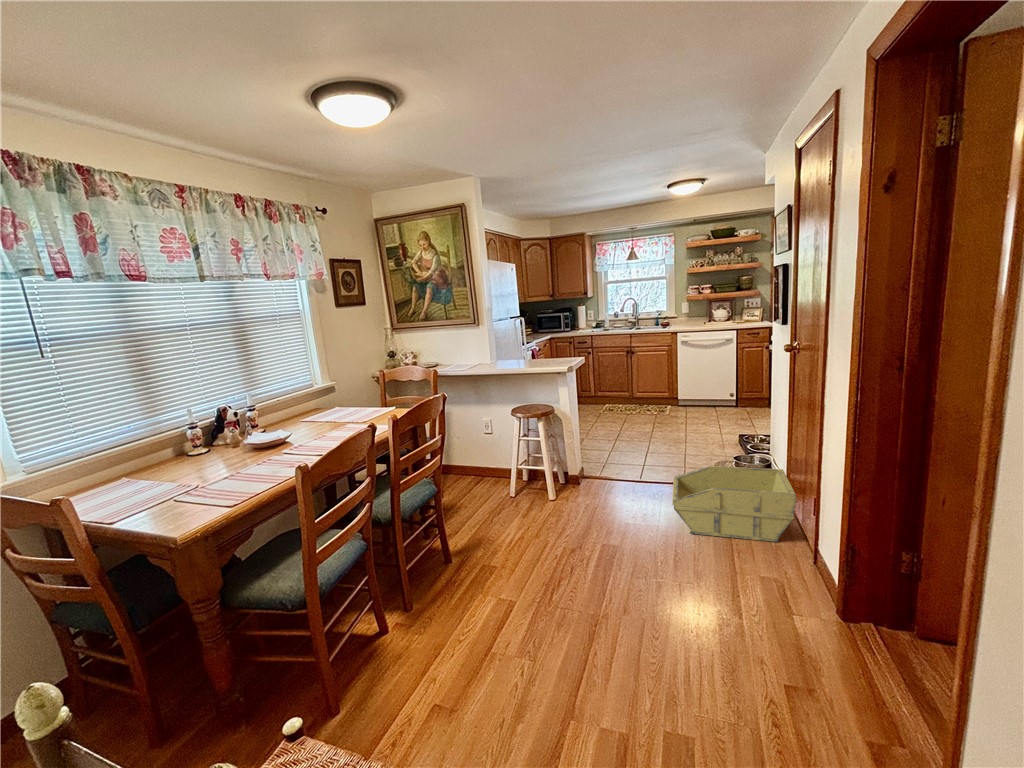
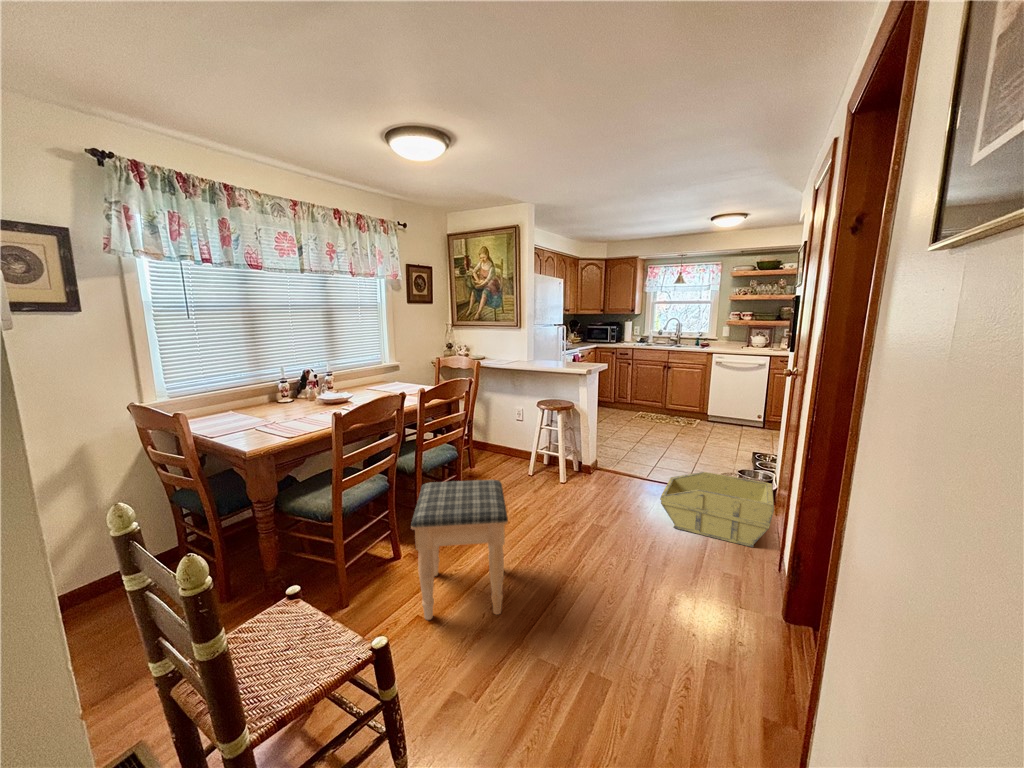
footstool: none [412,516,538,709] -> present [411,480,508,620]

